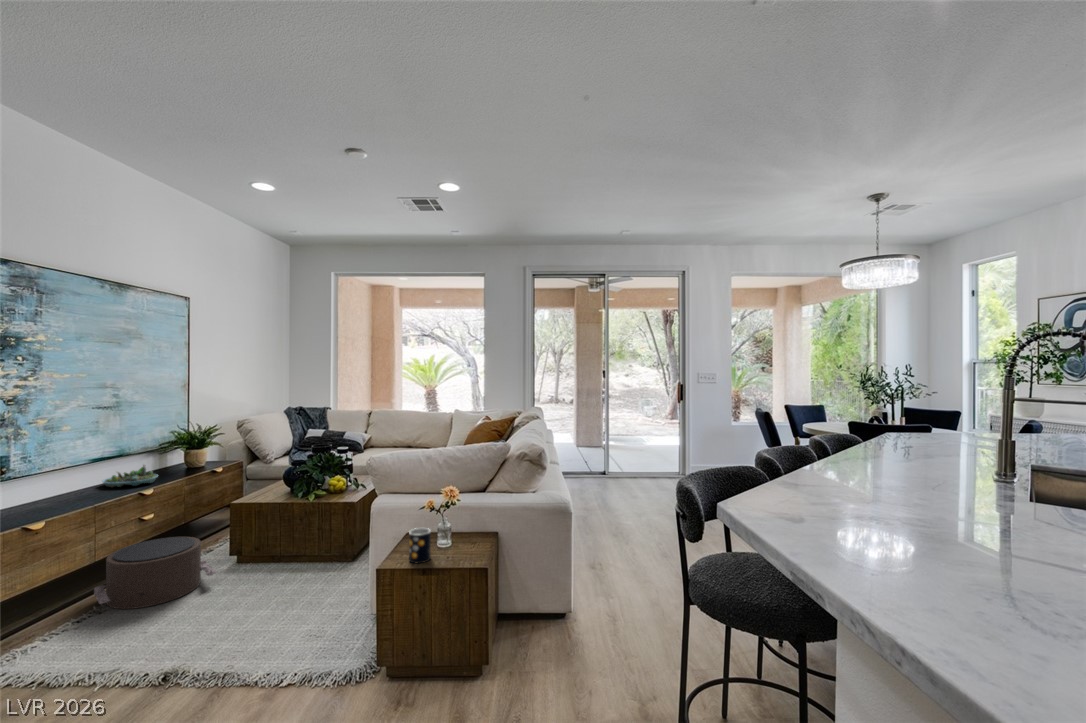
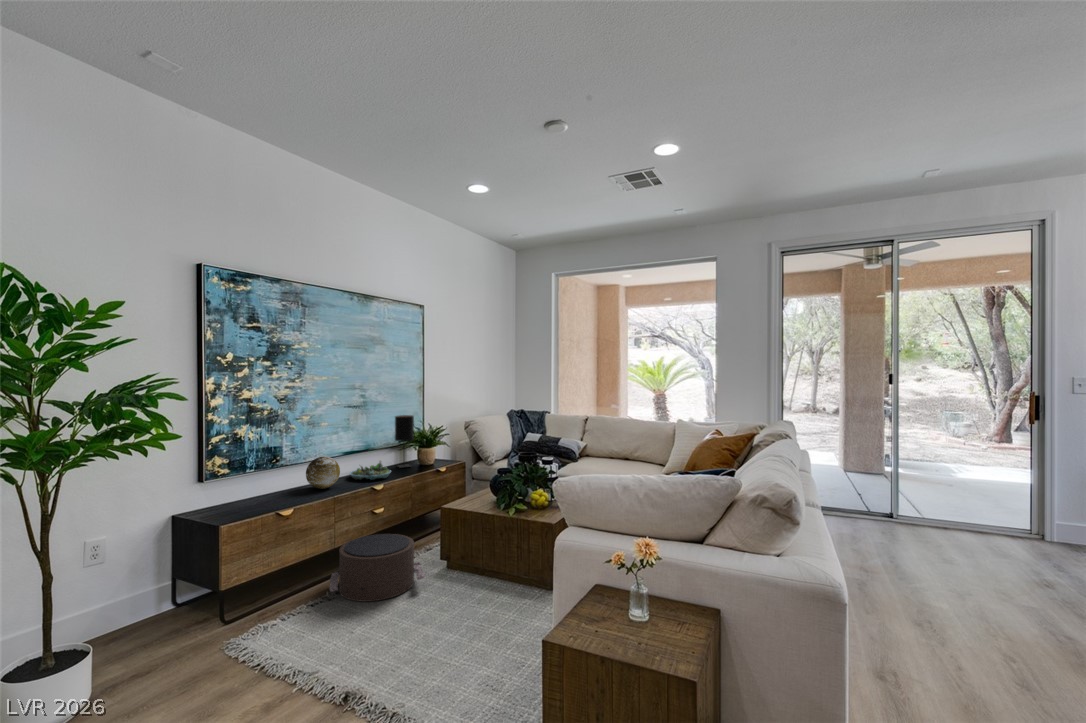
table lamp: none [157,415,182,473] -> present [395,415,414,468]
decorative orb: none [47,464,95,500] -> present [306,456,340,489]
mug: present [409,528,431,563] -> none [591,585,619,636]

